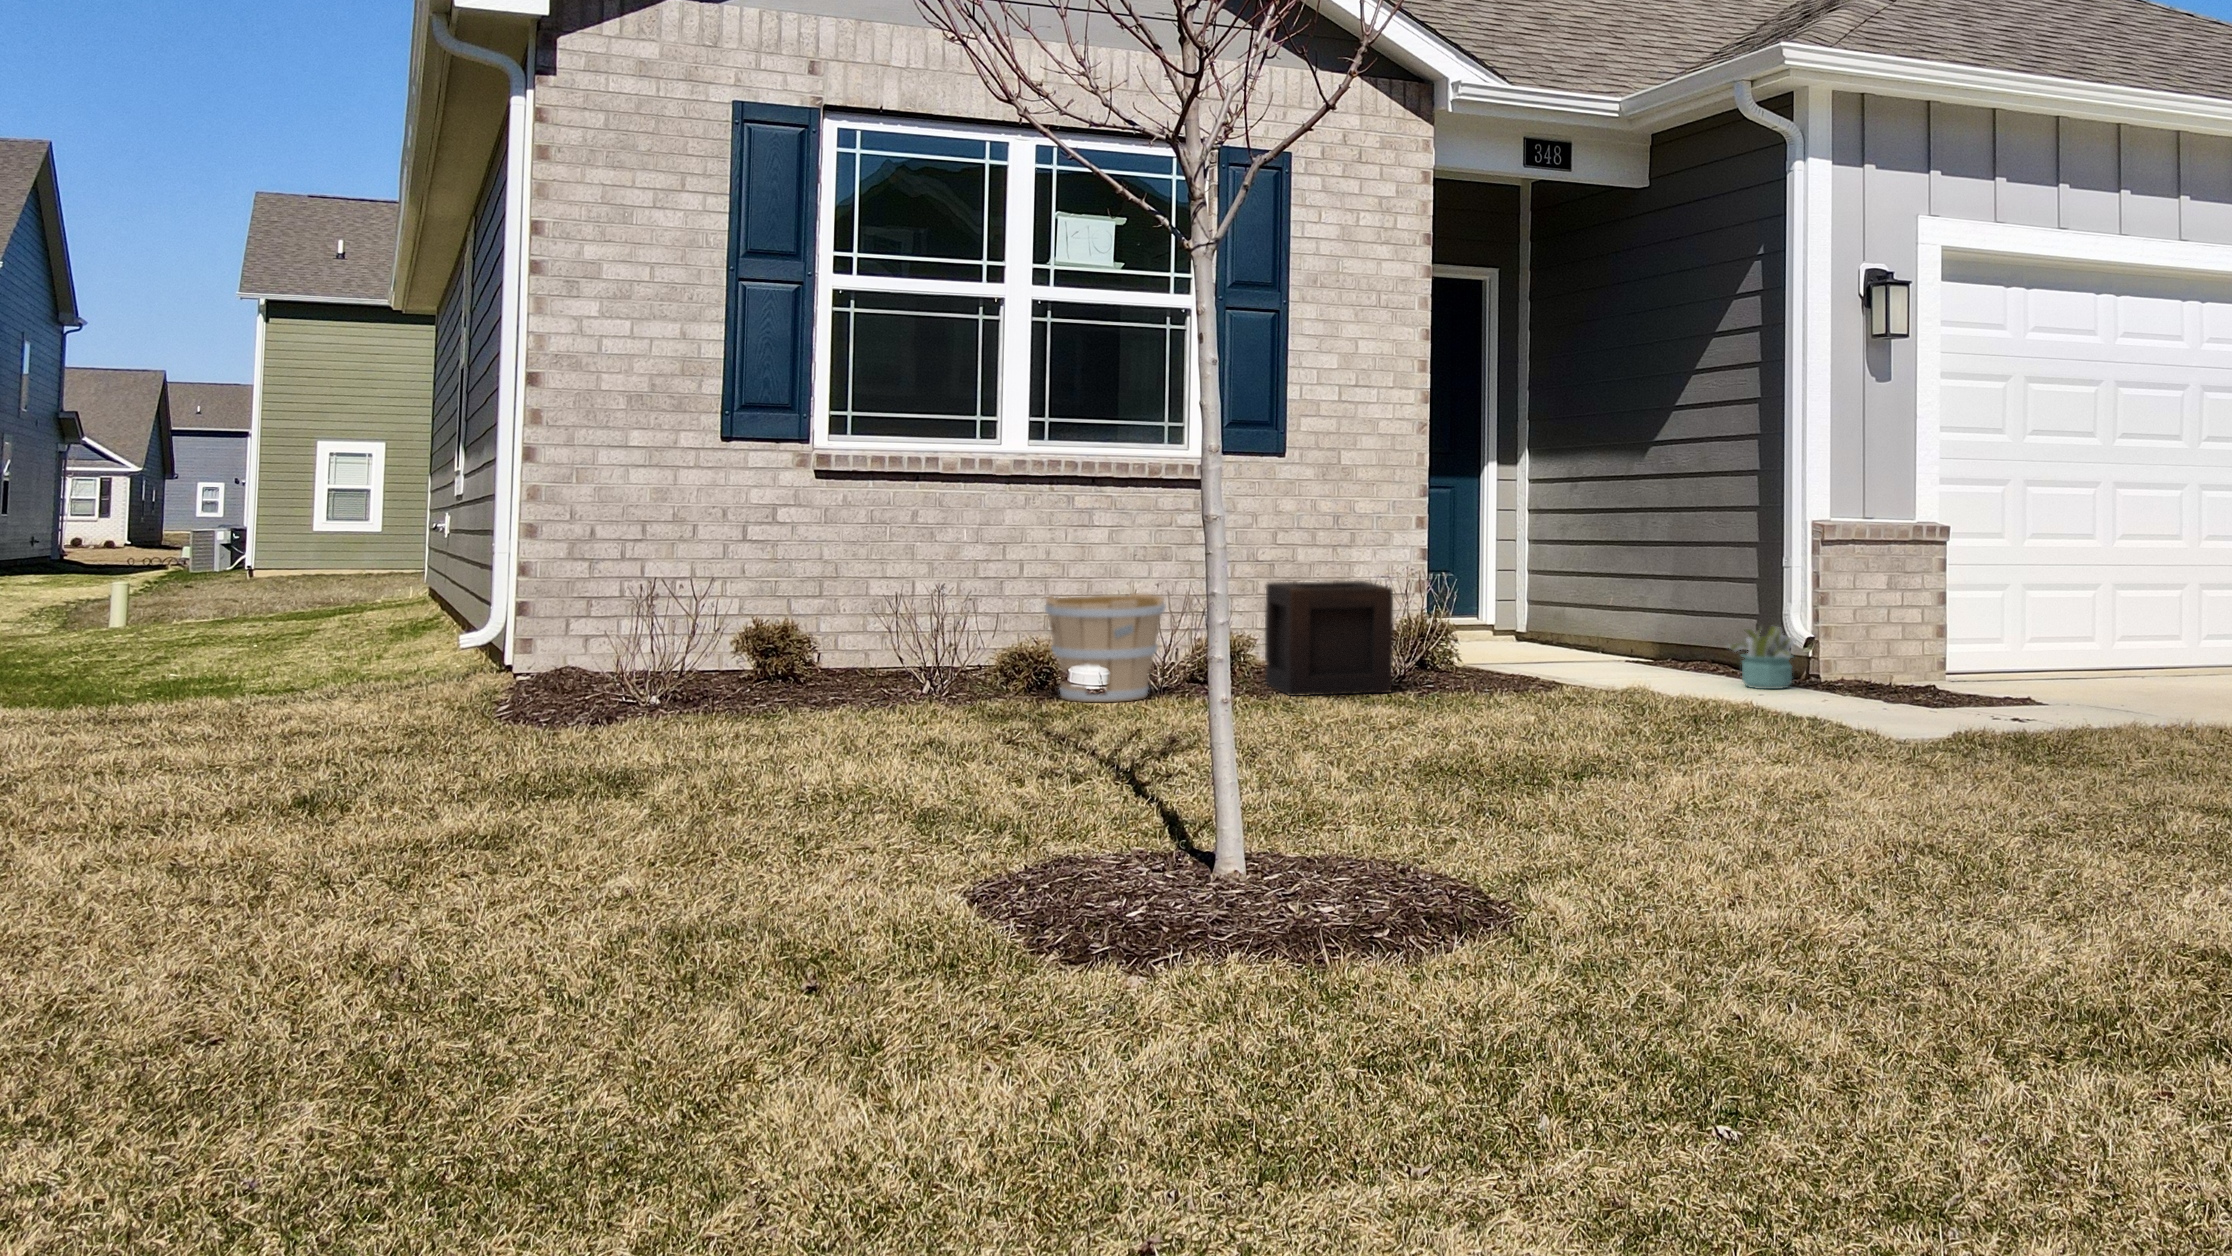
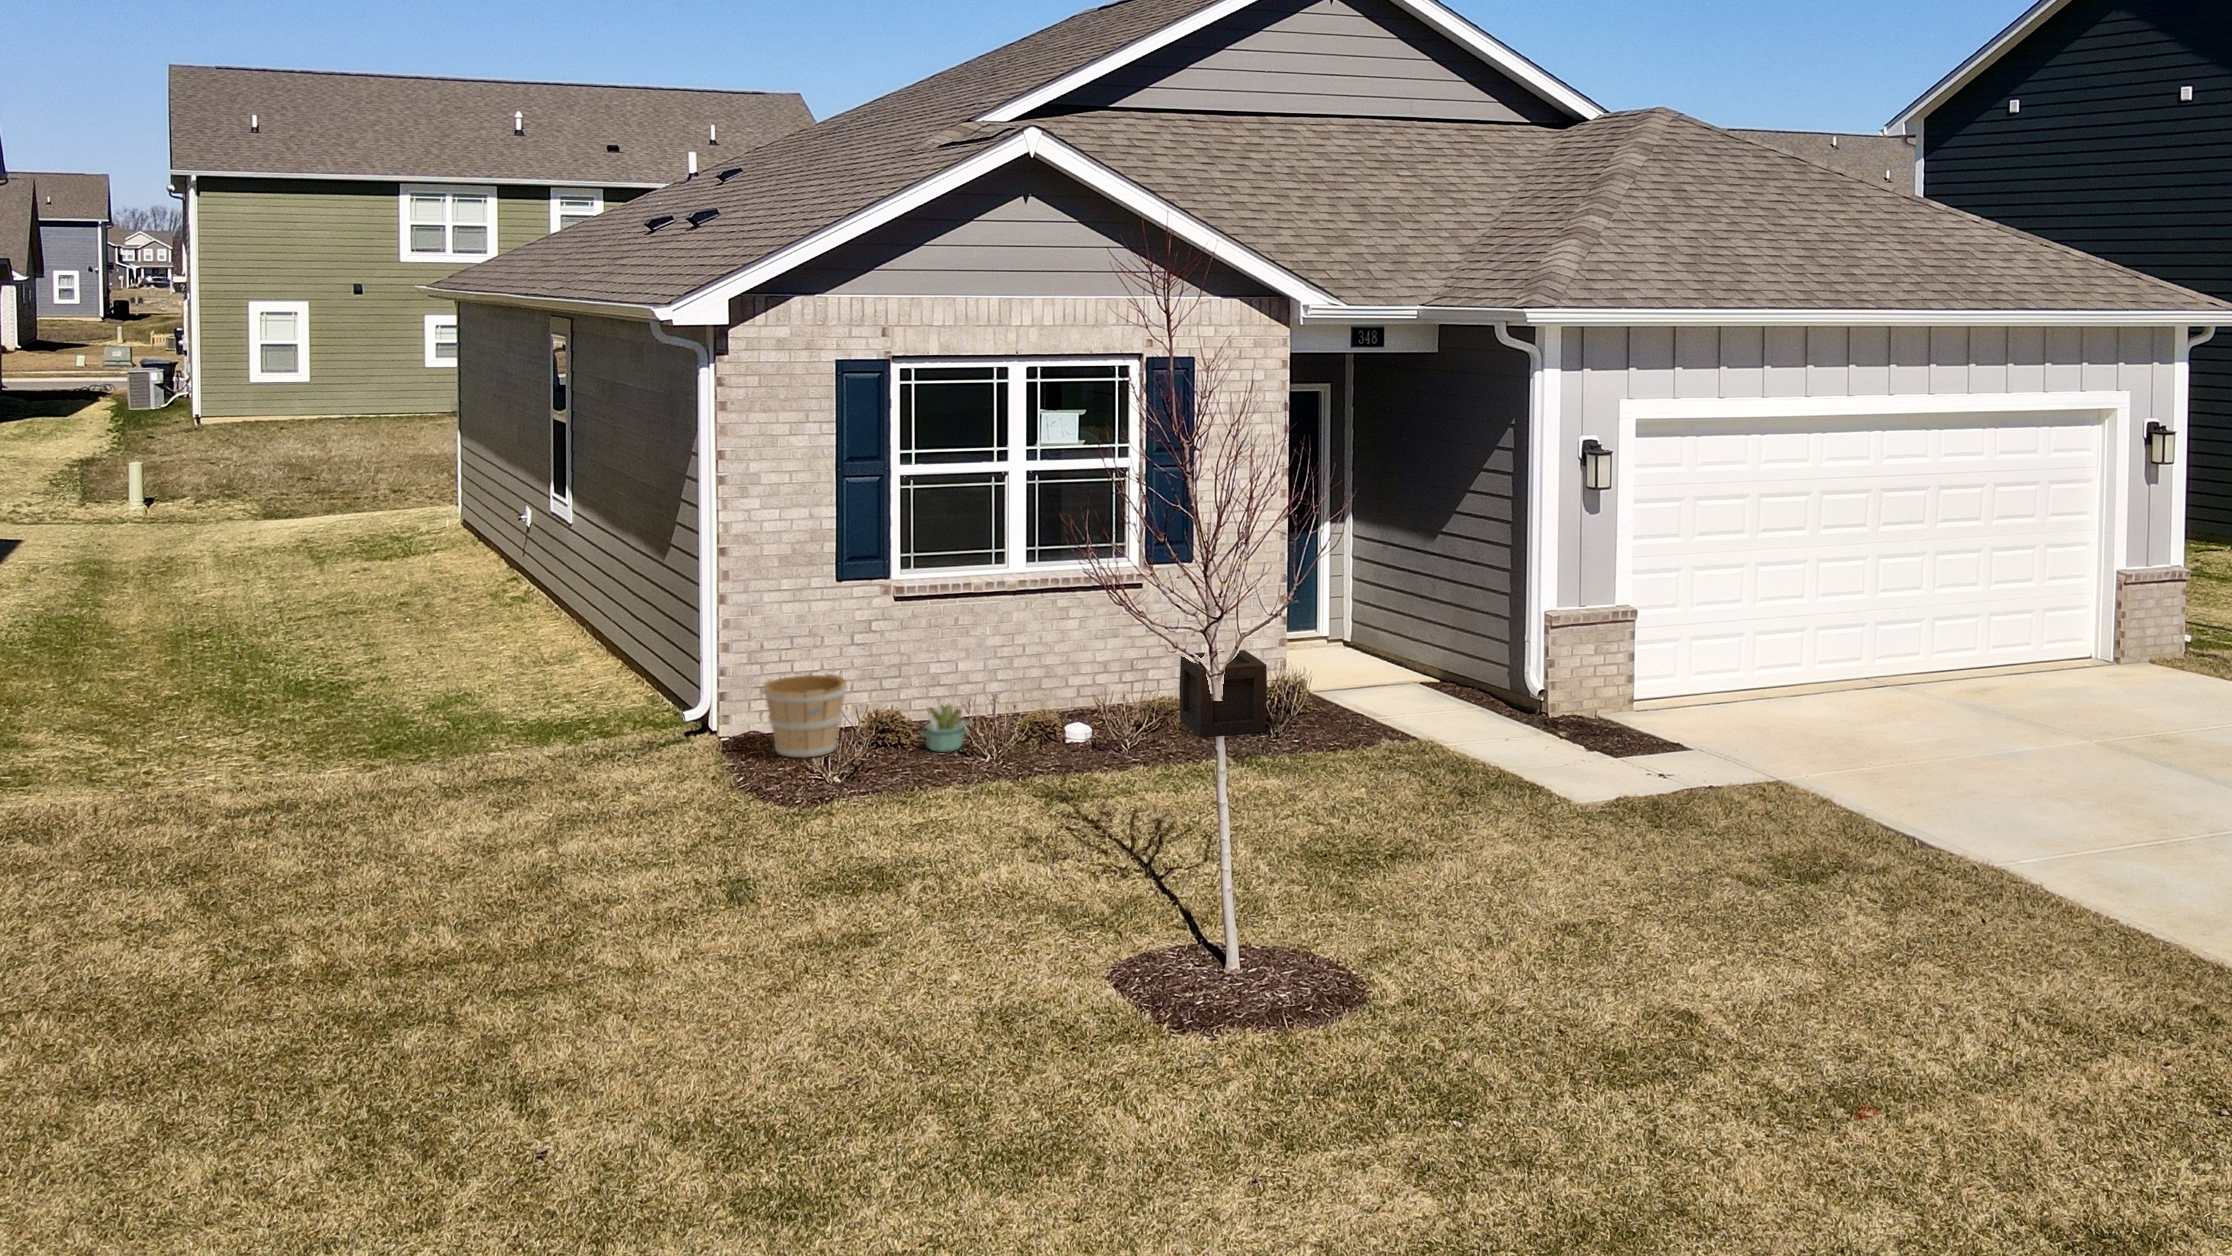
wooden bucket: present [1045,593,1165,702] -> present [763,674,848,757]
decorative plant: present [1728,626,1795,689] -> present [921,704,972,752]

